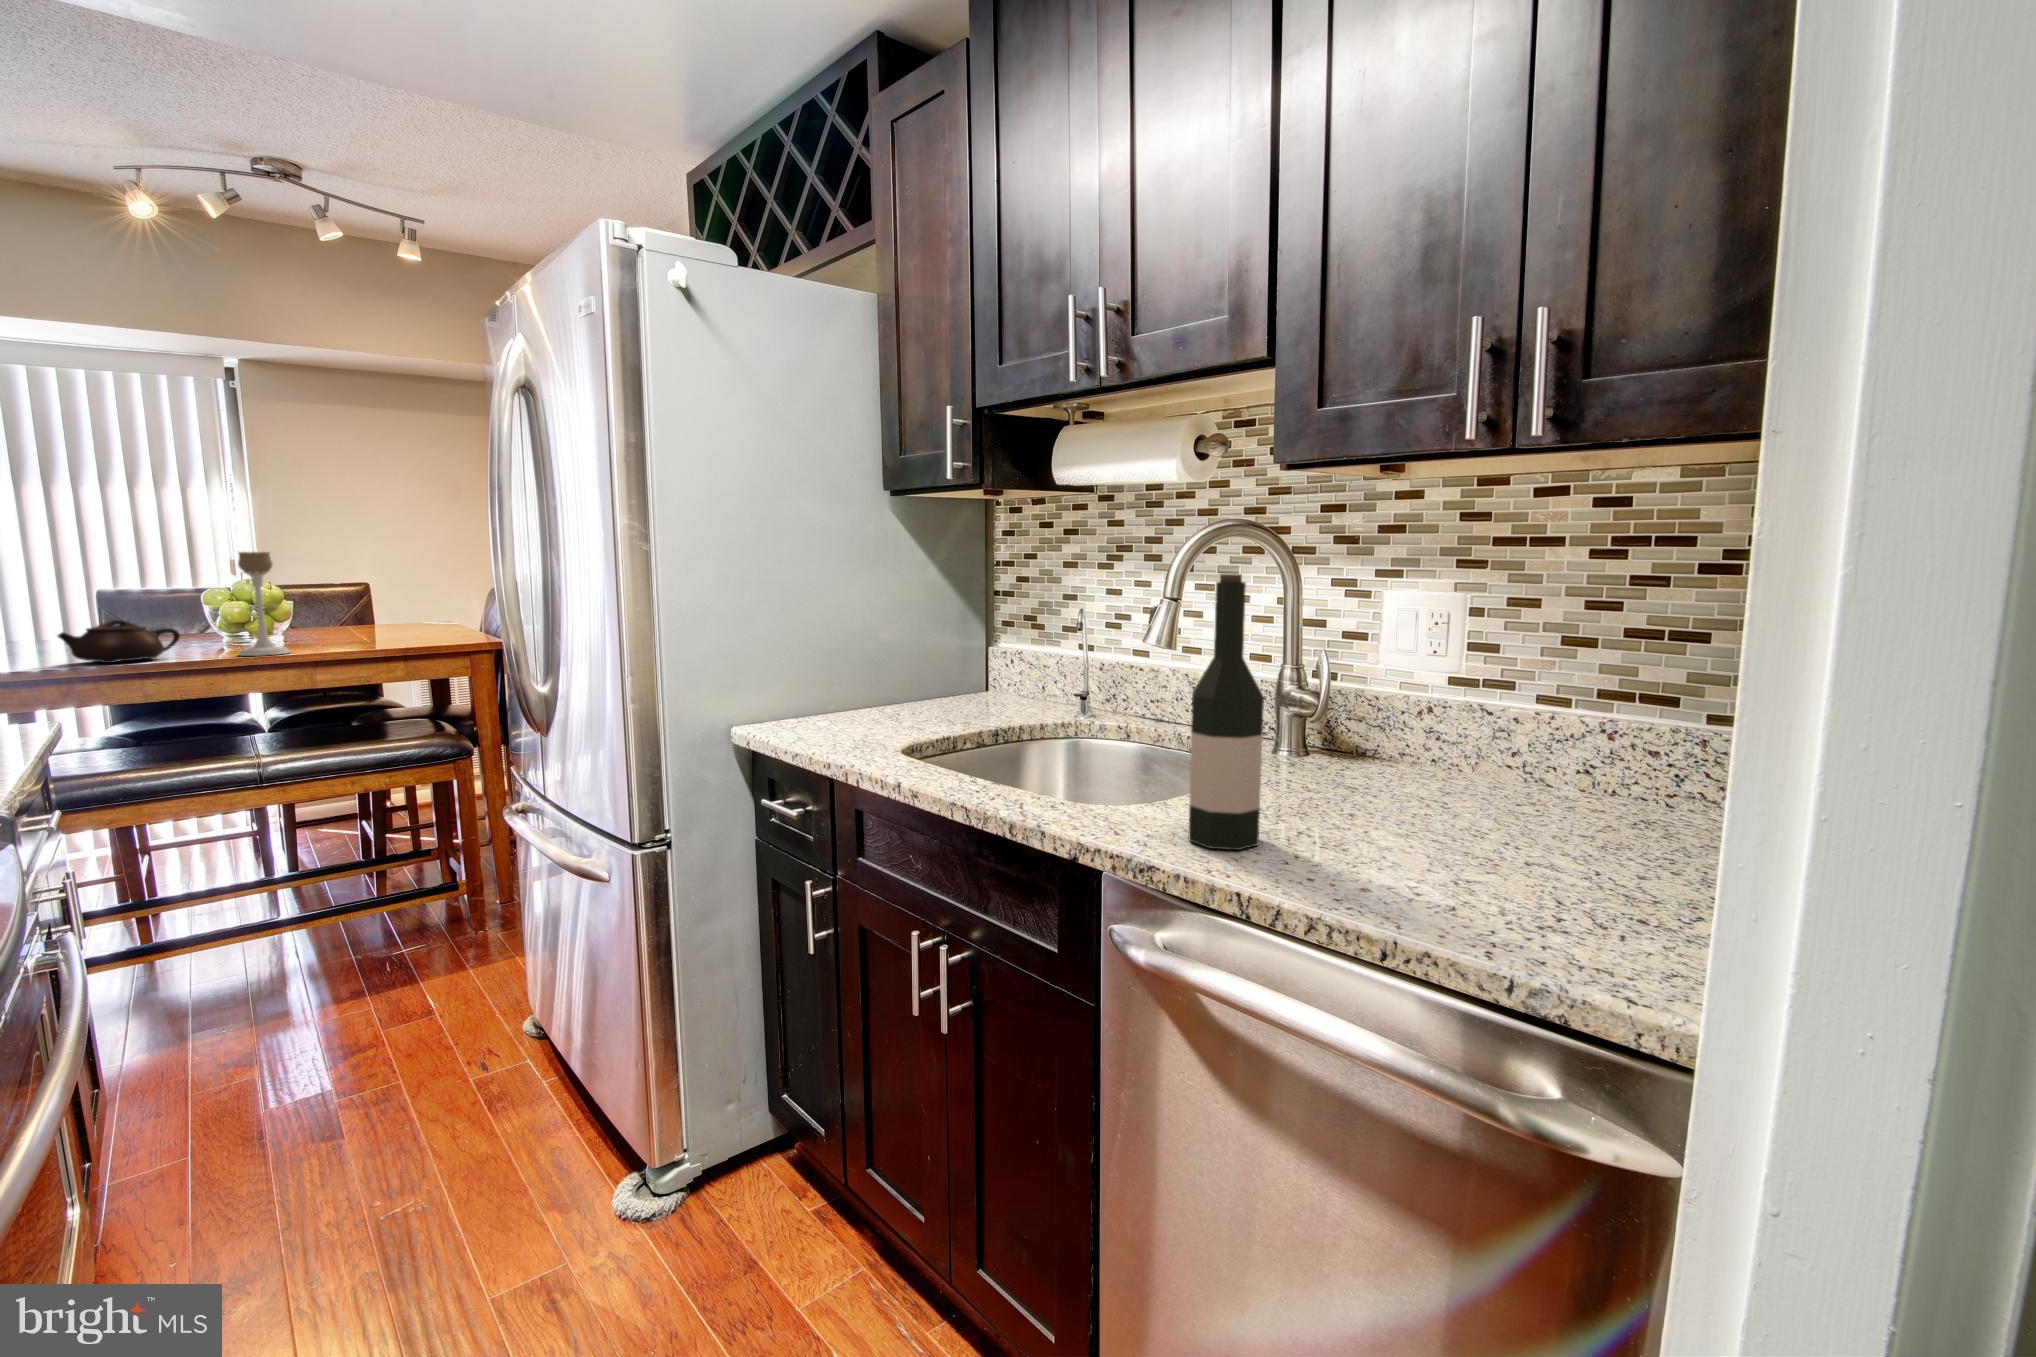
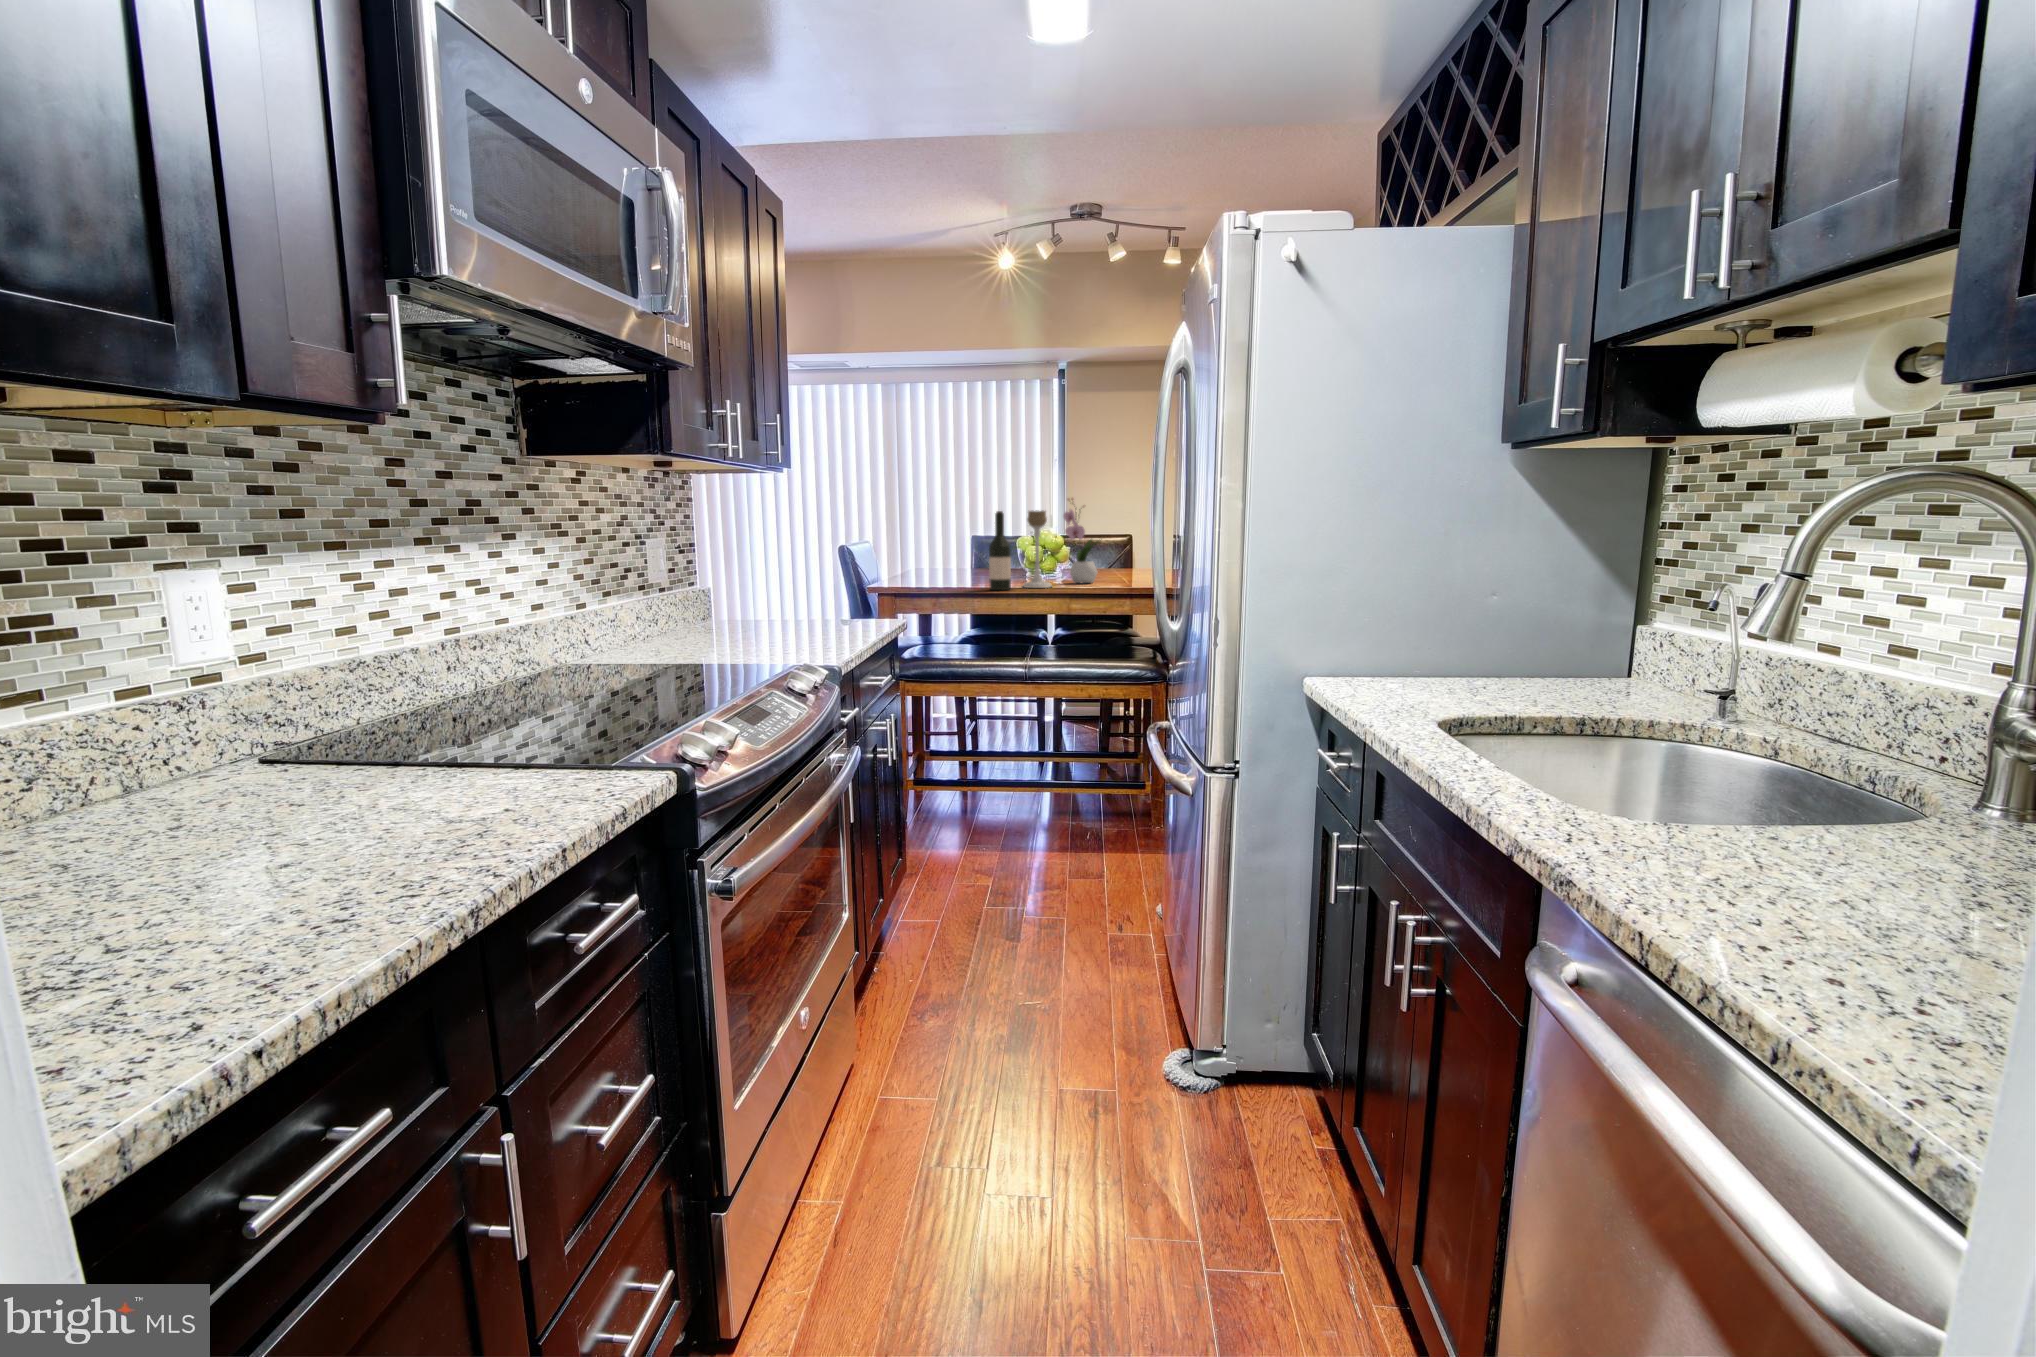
flower arrangement: none [294,536,360,646] -> present [1064,499,1097,583]
wine bottle: present [1189,574,1264,850] -> present [989,511,1011,590]
teapot: present [58,620,180,663] -> none [933,558,994,588]

